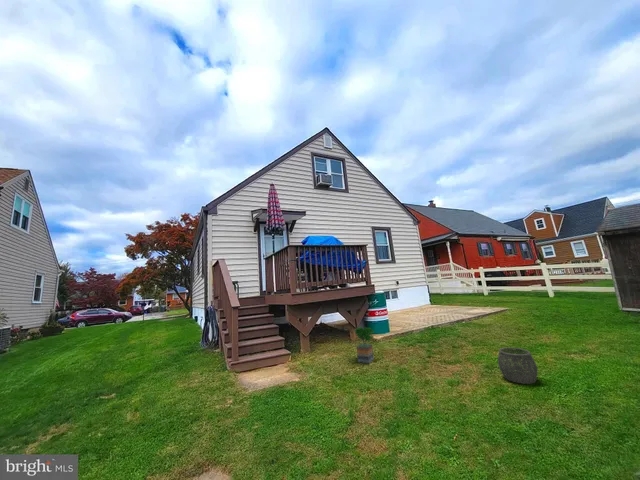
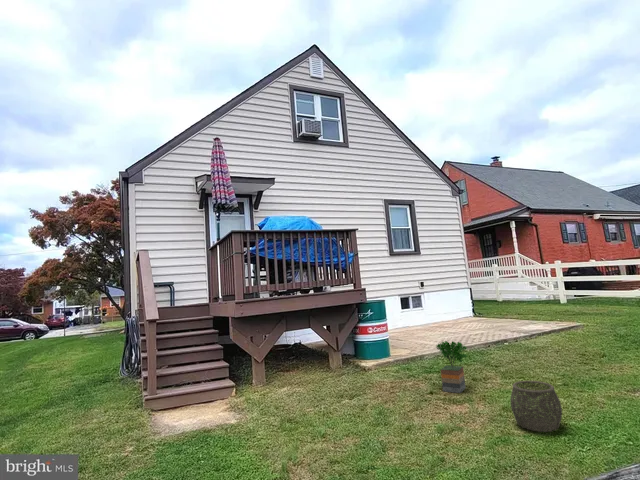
potted tree: present [355,327,374,363] -> present [436,341,467,393]

